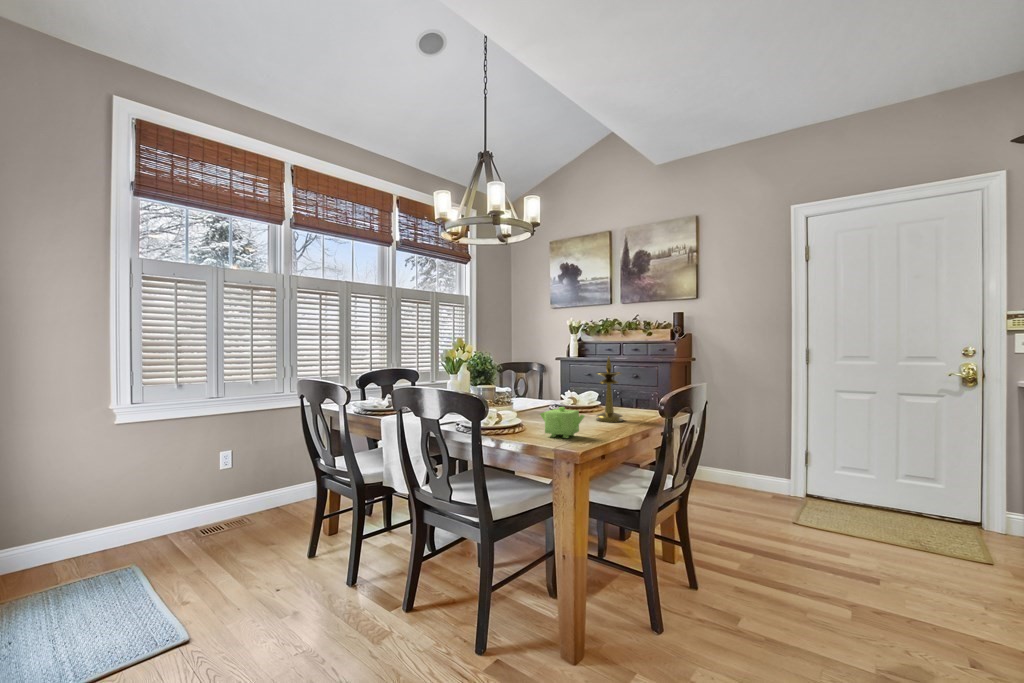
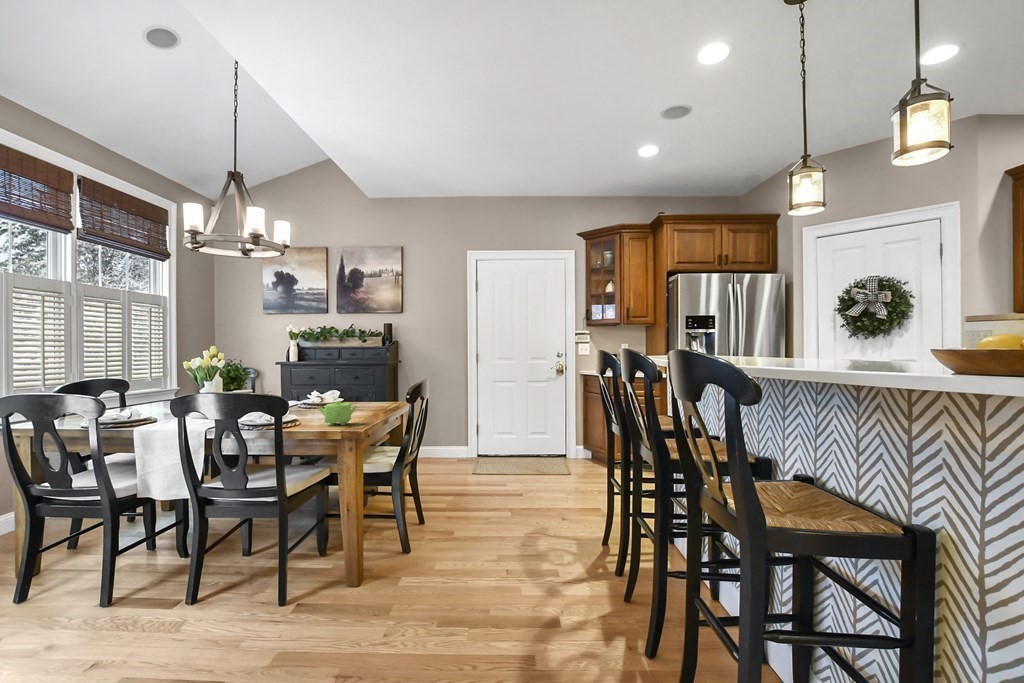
candlestick: present [596,357,623,422] -> none [349,360,371,412]

